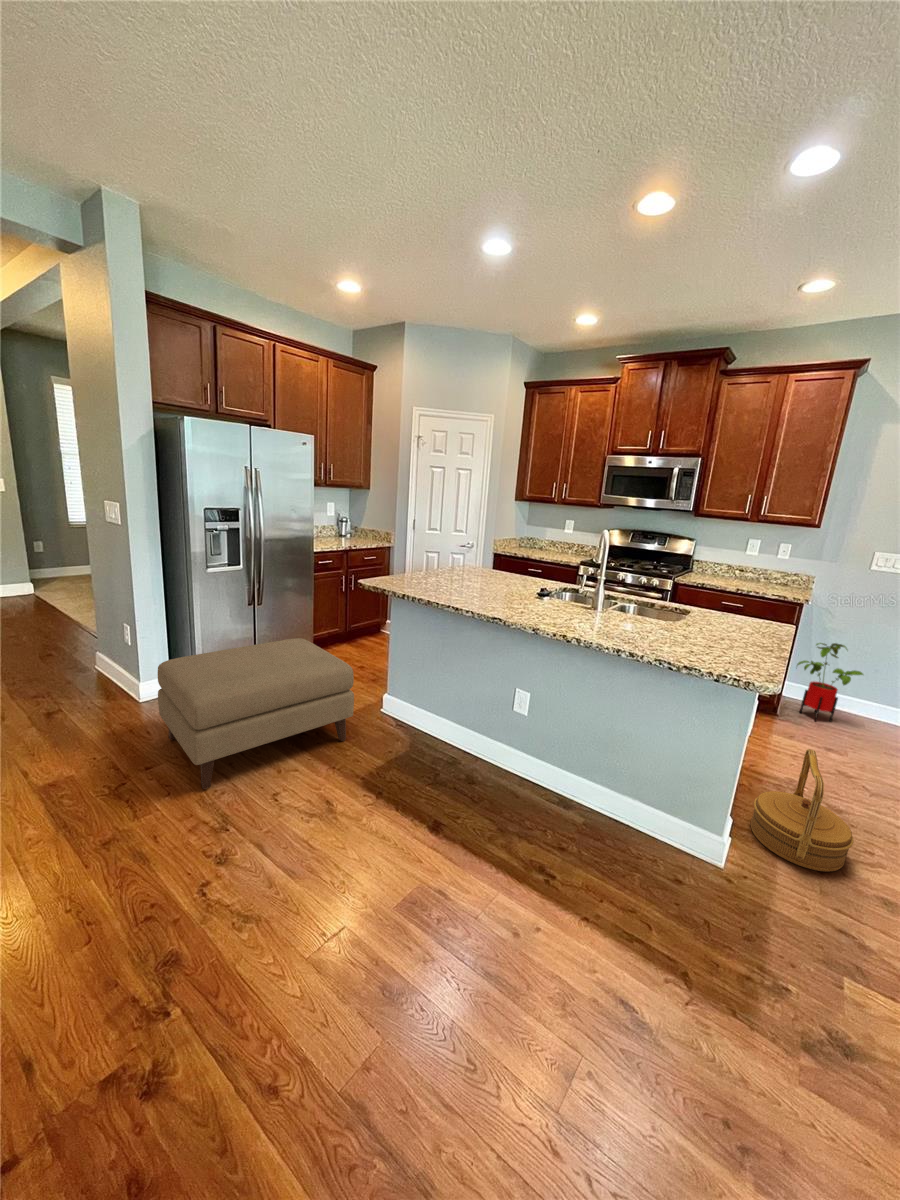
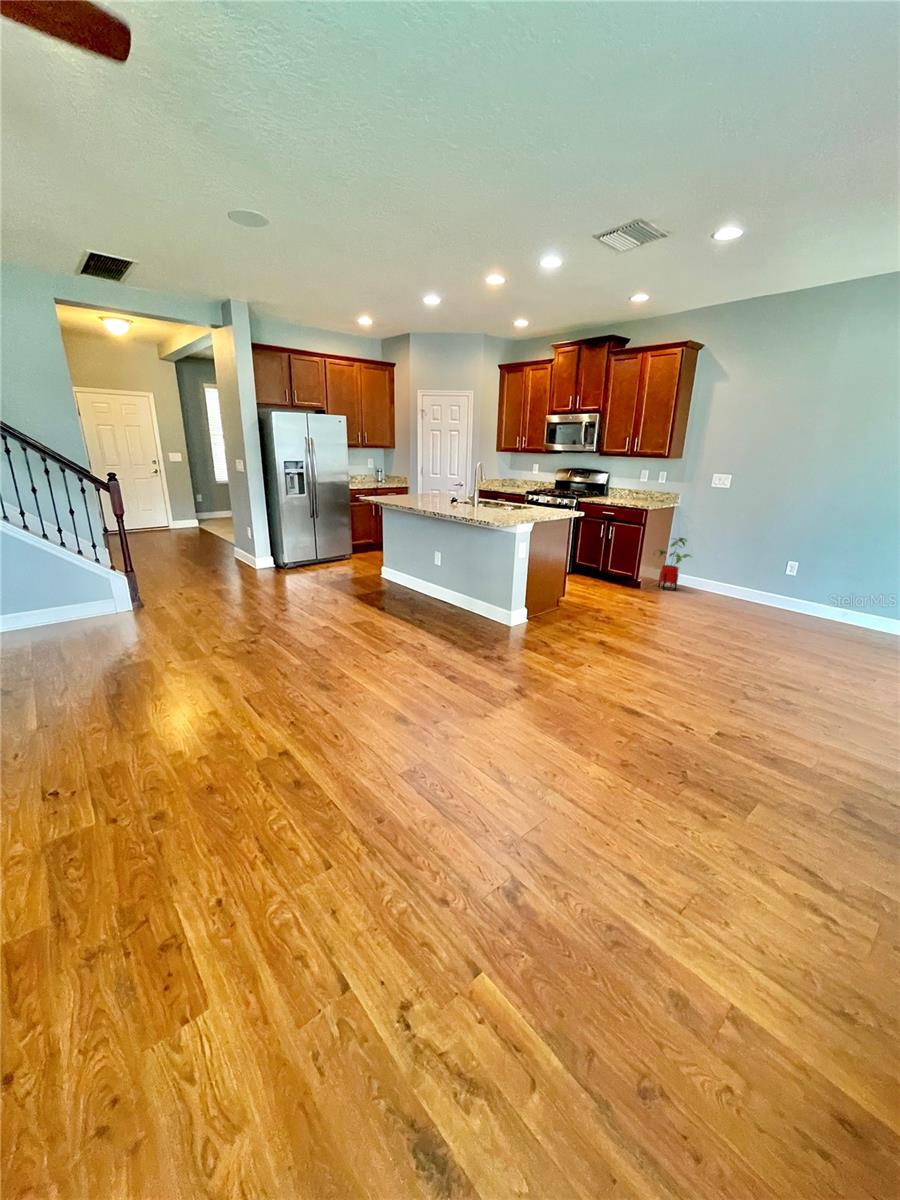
ottoman: present [158,638,354,789] -> none [262,533,357,592]
woven basket: present [751,749,854,872] -> none [543,575,587,629]

